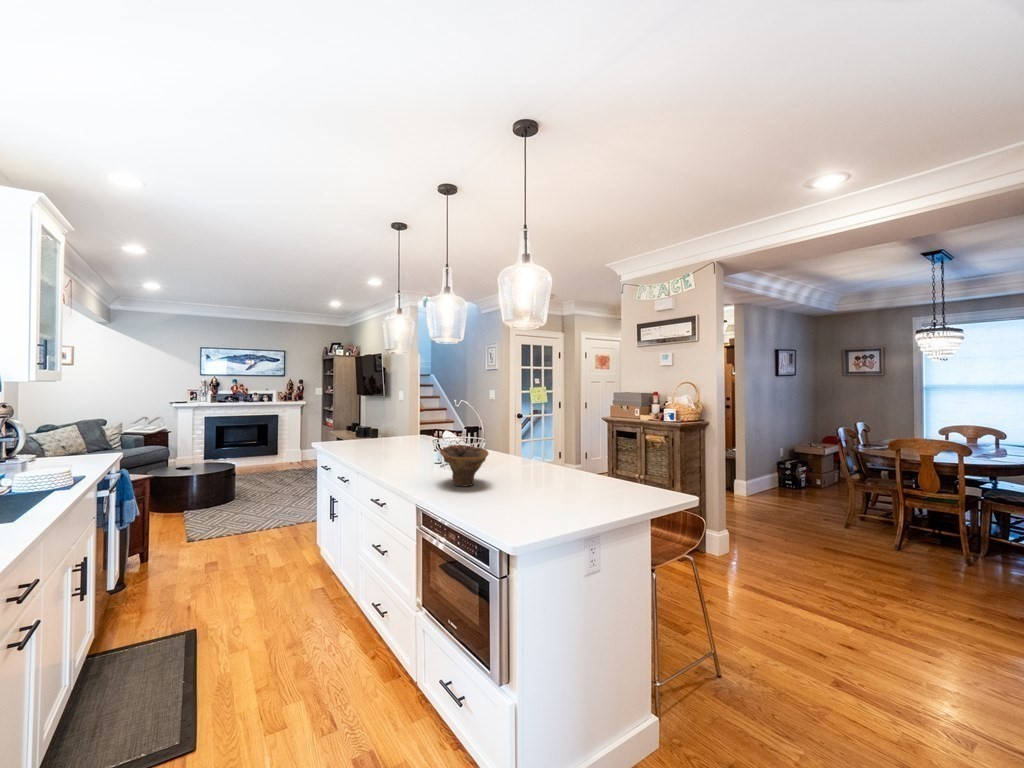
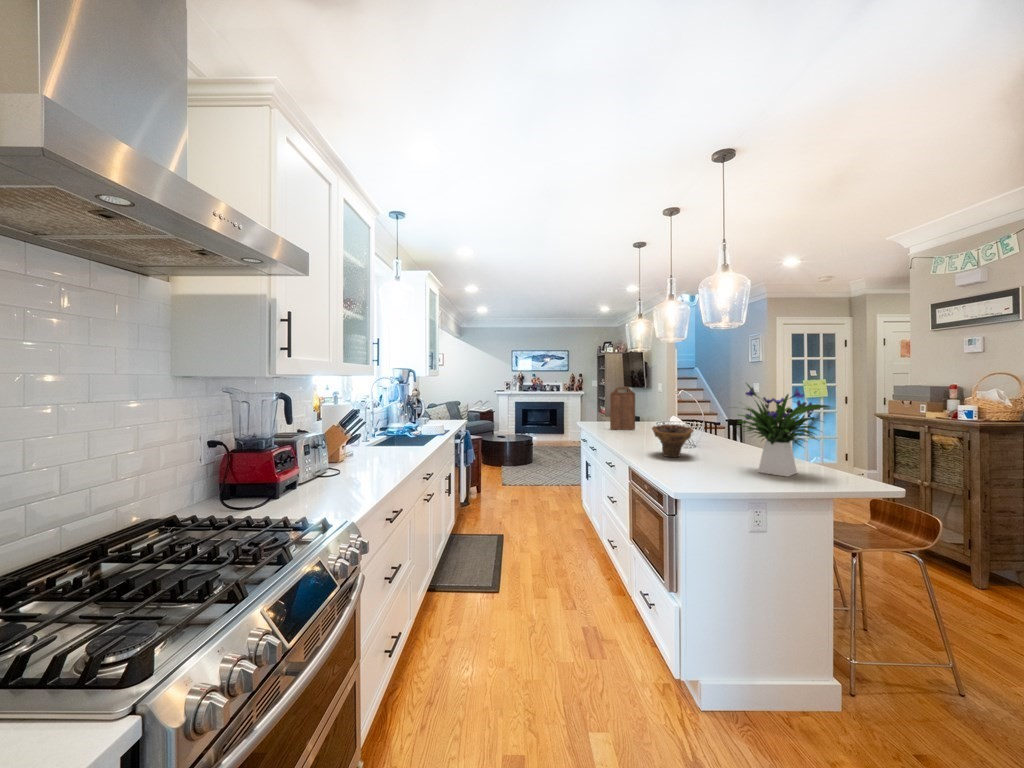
flower arrangement: none [538,395,629,497] -> present [737,384,828,477]
cutting board: none [364,398,394,452] -> present [610,387,635,430]

